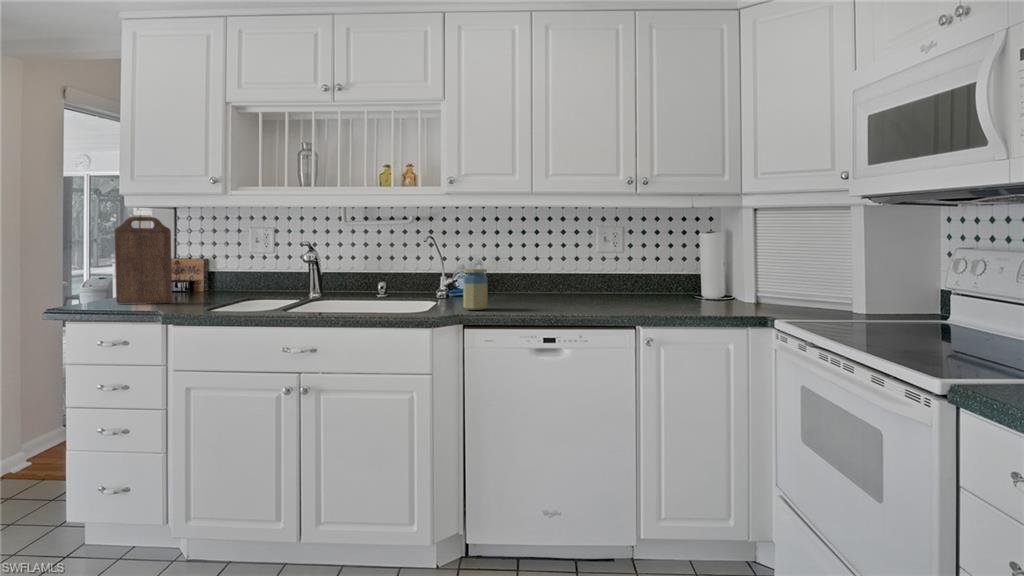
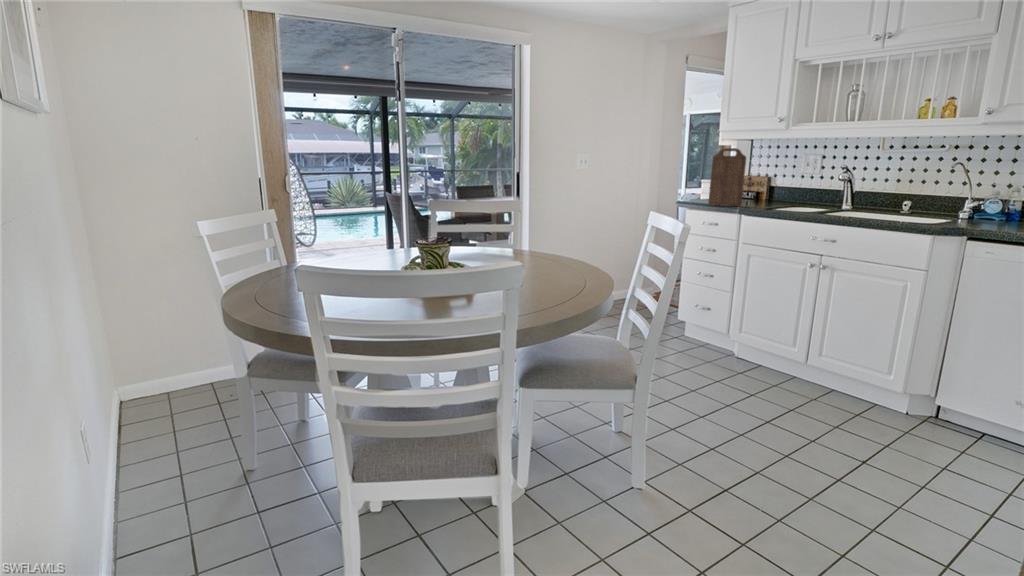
jar: present [463,269,488,310] -> none [973,194,1006,231]

